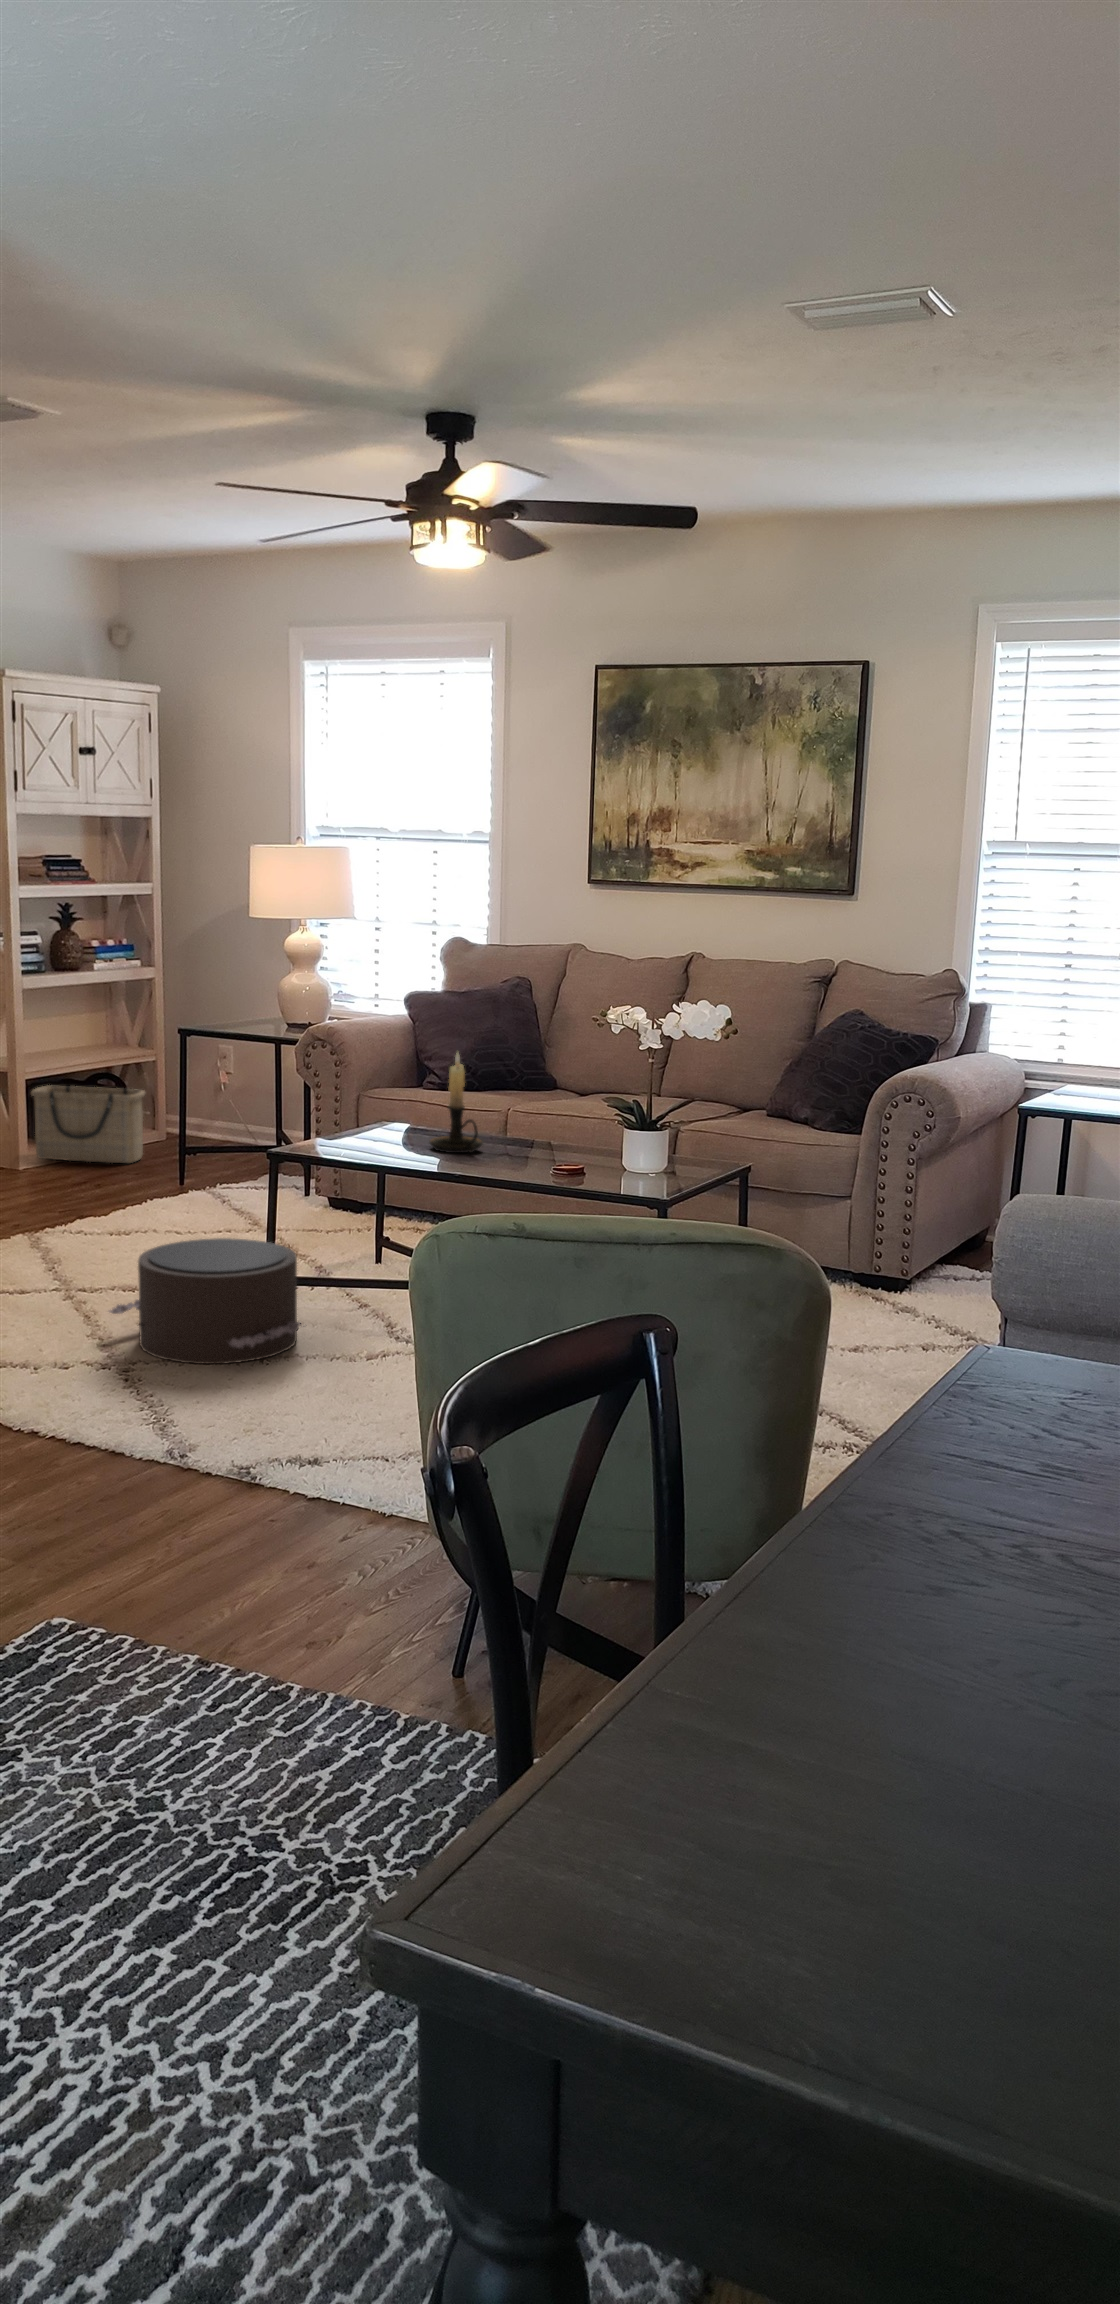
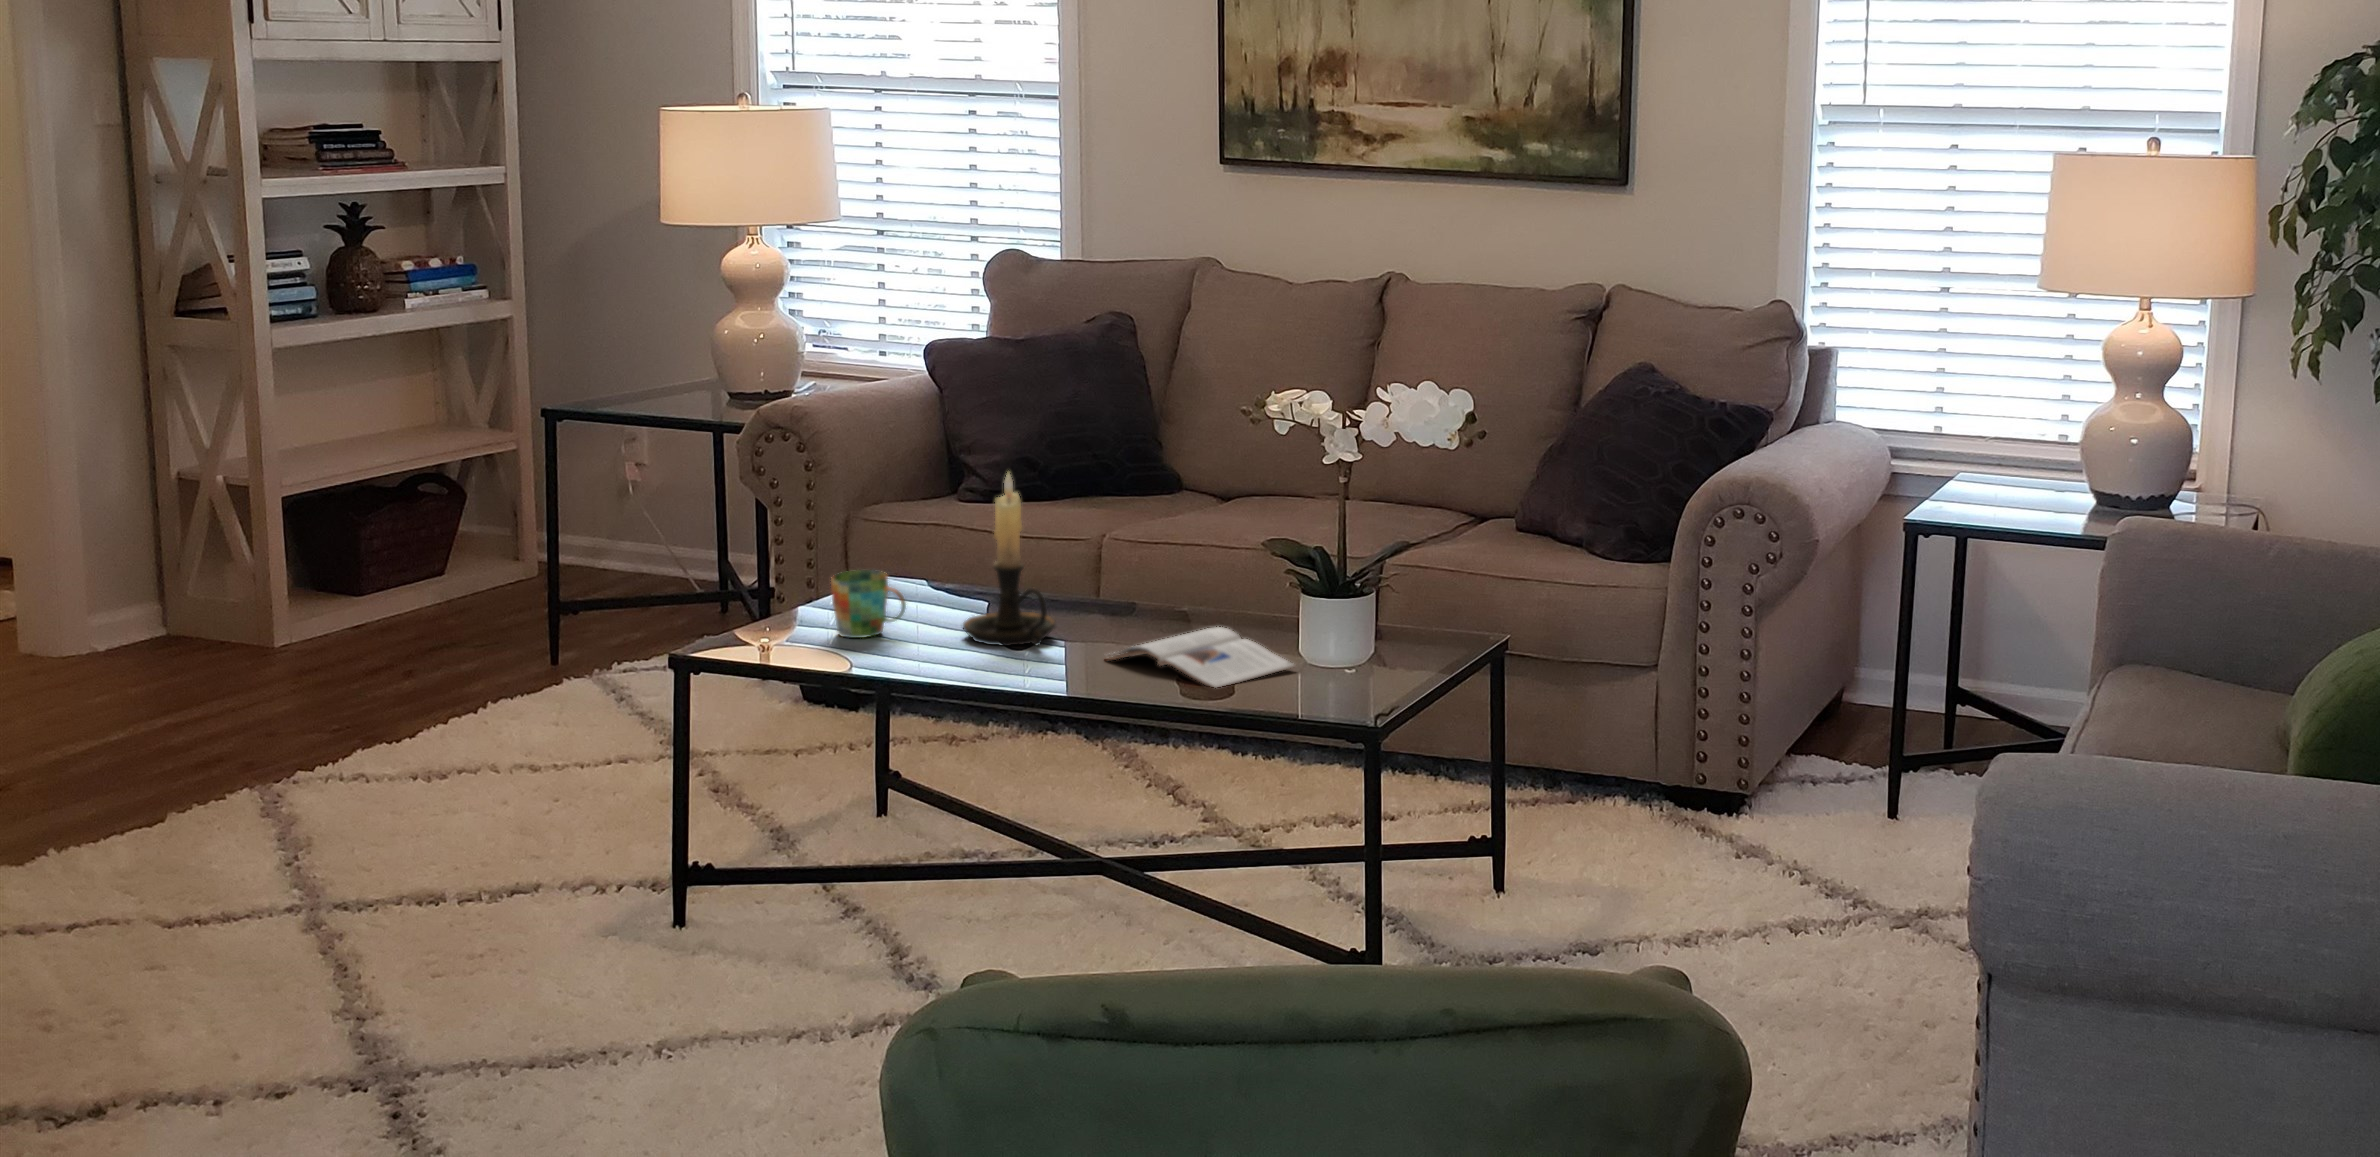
basket: present [31,1085,145,1163] -> none [292,501,495,626]
mug: none [356,1108,397,1145] -> present [831,570,906,638]
magazine: none [510,1146,622,1177] -> present [1108,627,1295,688]
pouf: present [109,1238,304,1364] -> none [369,815,745,1068]

